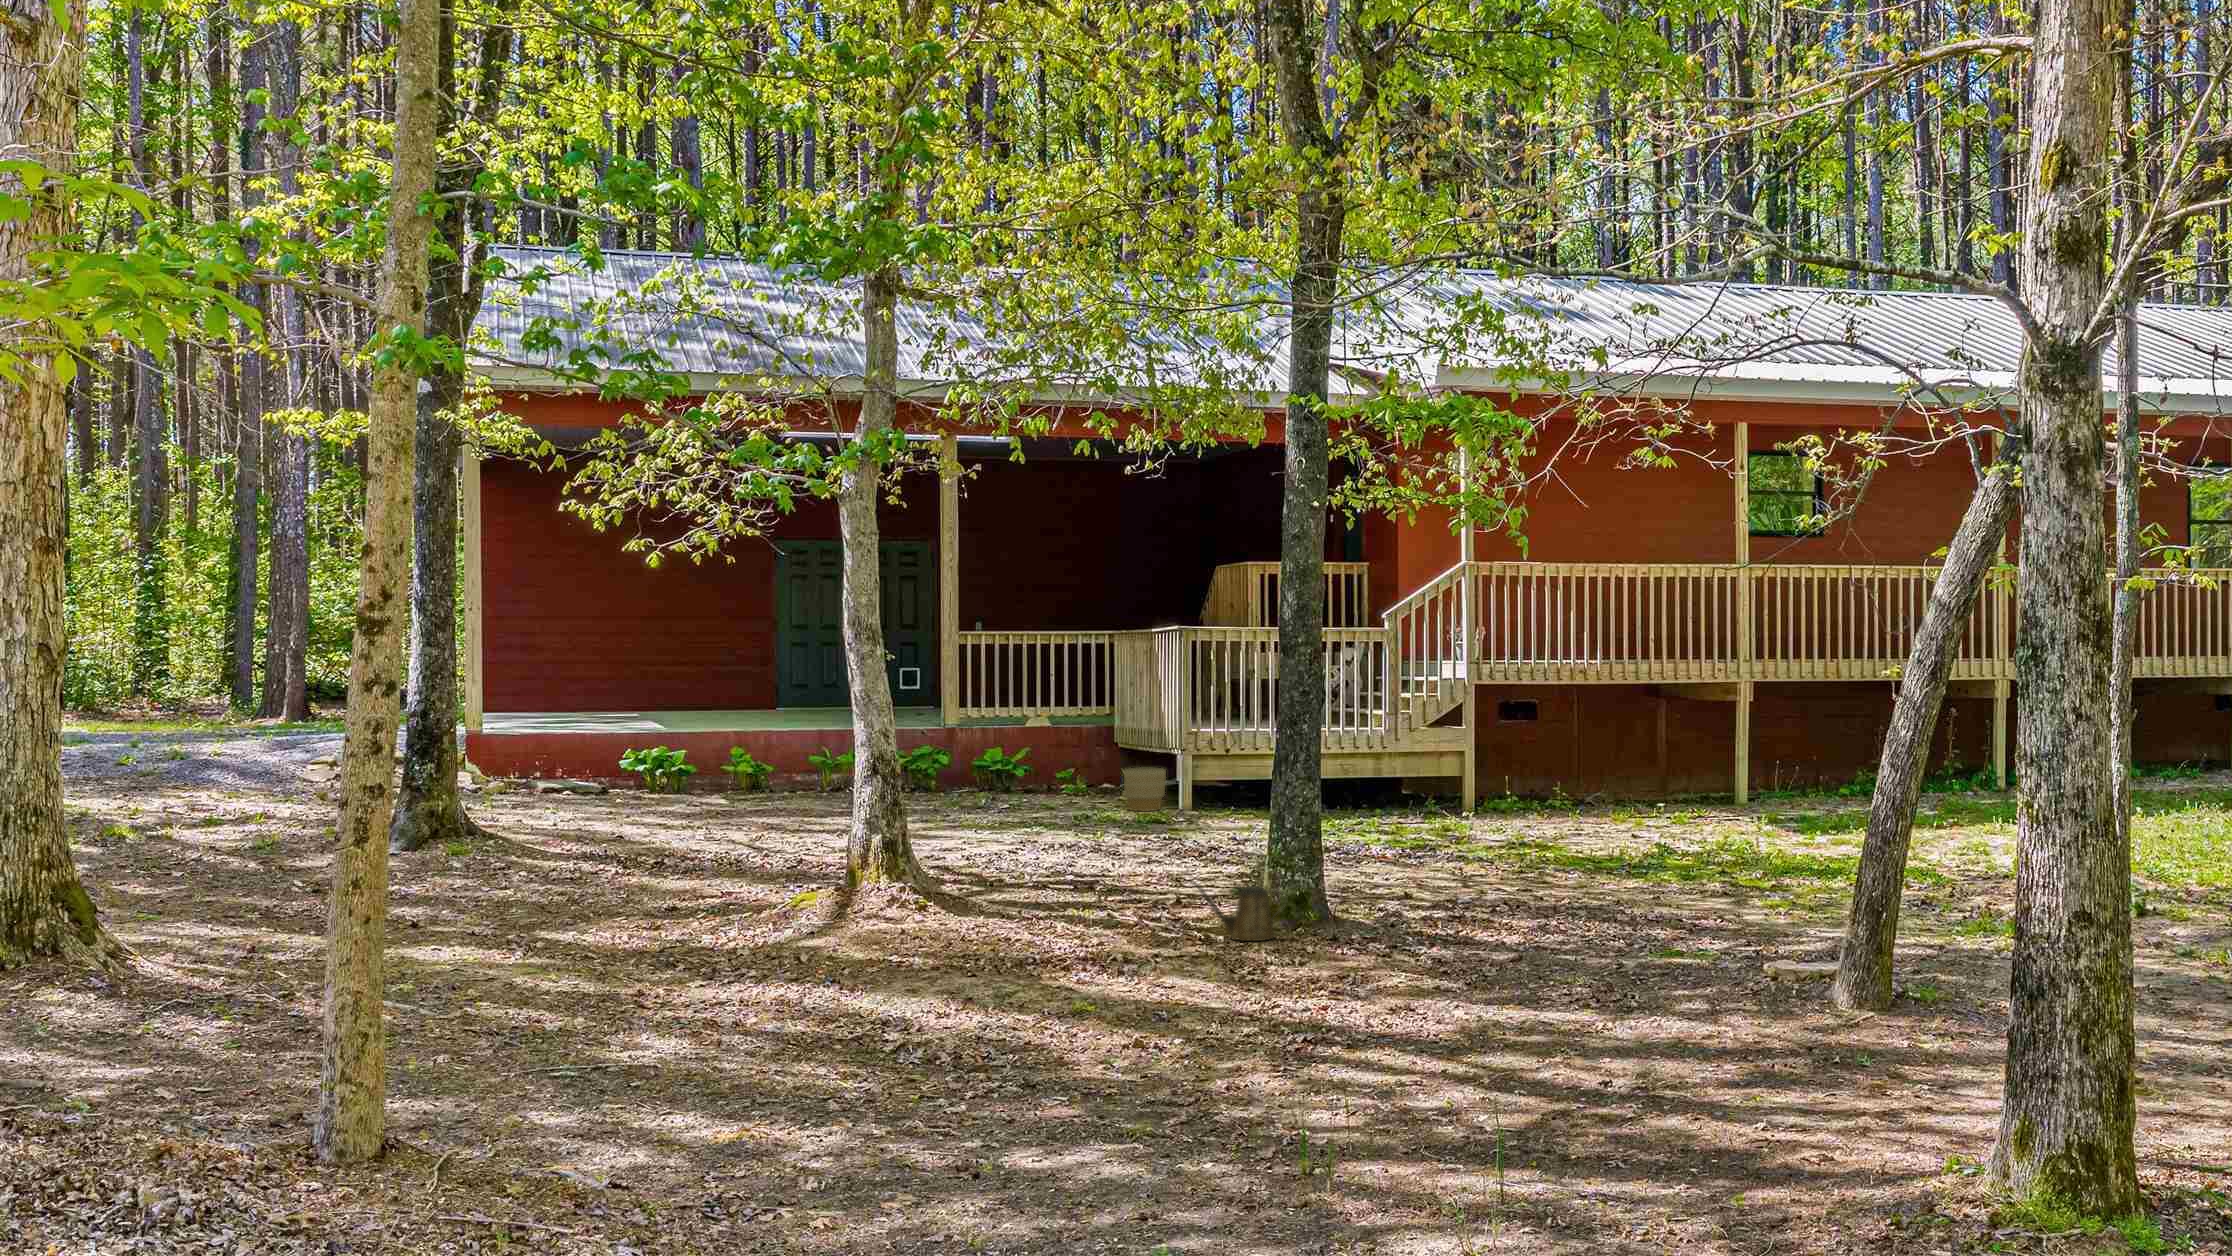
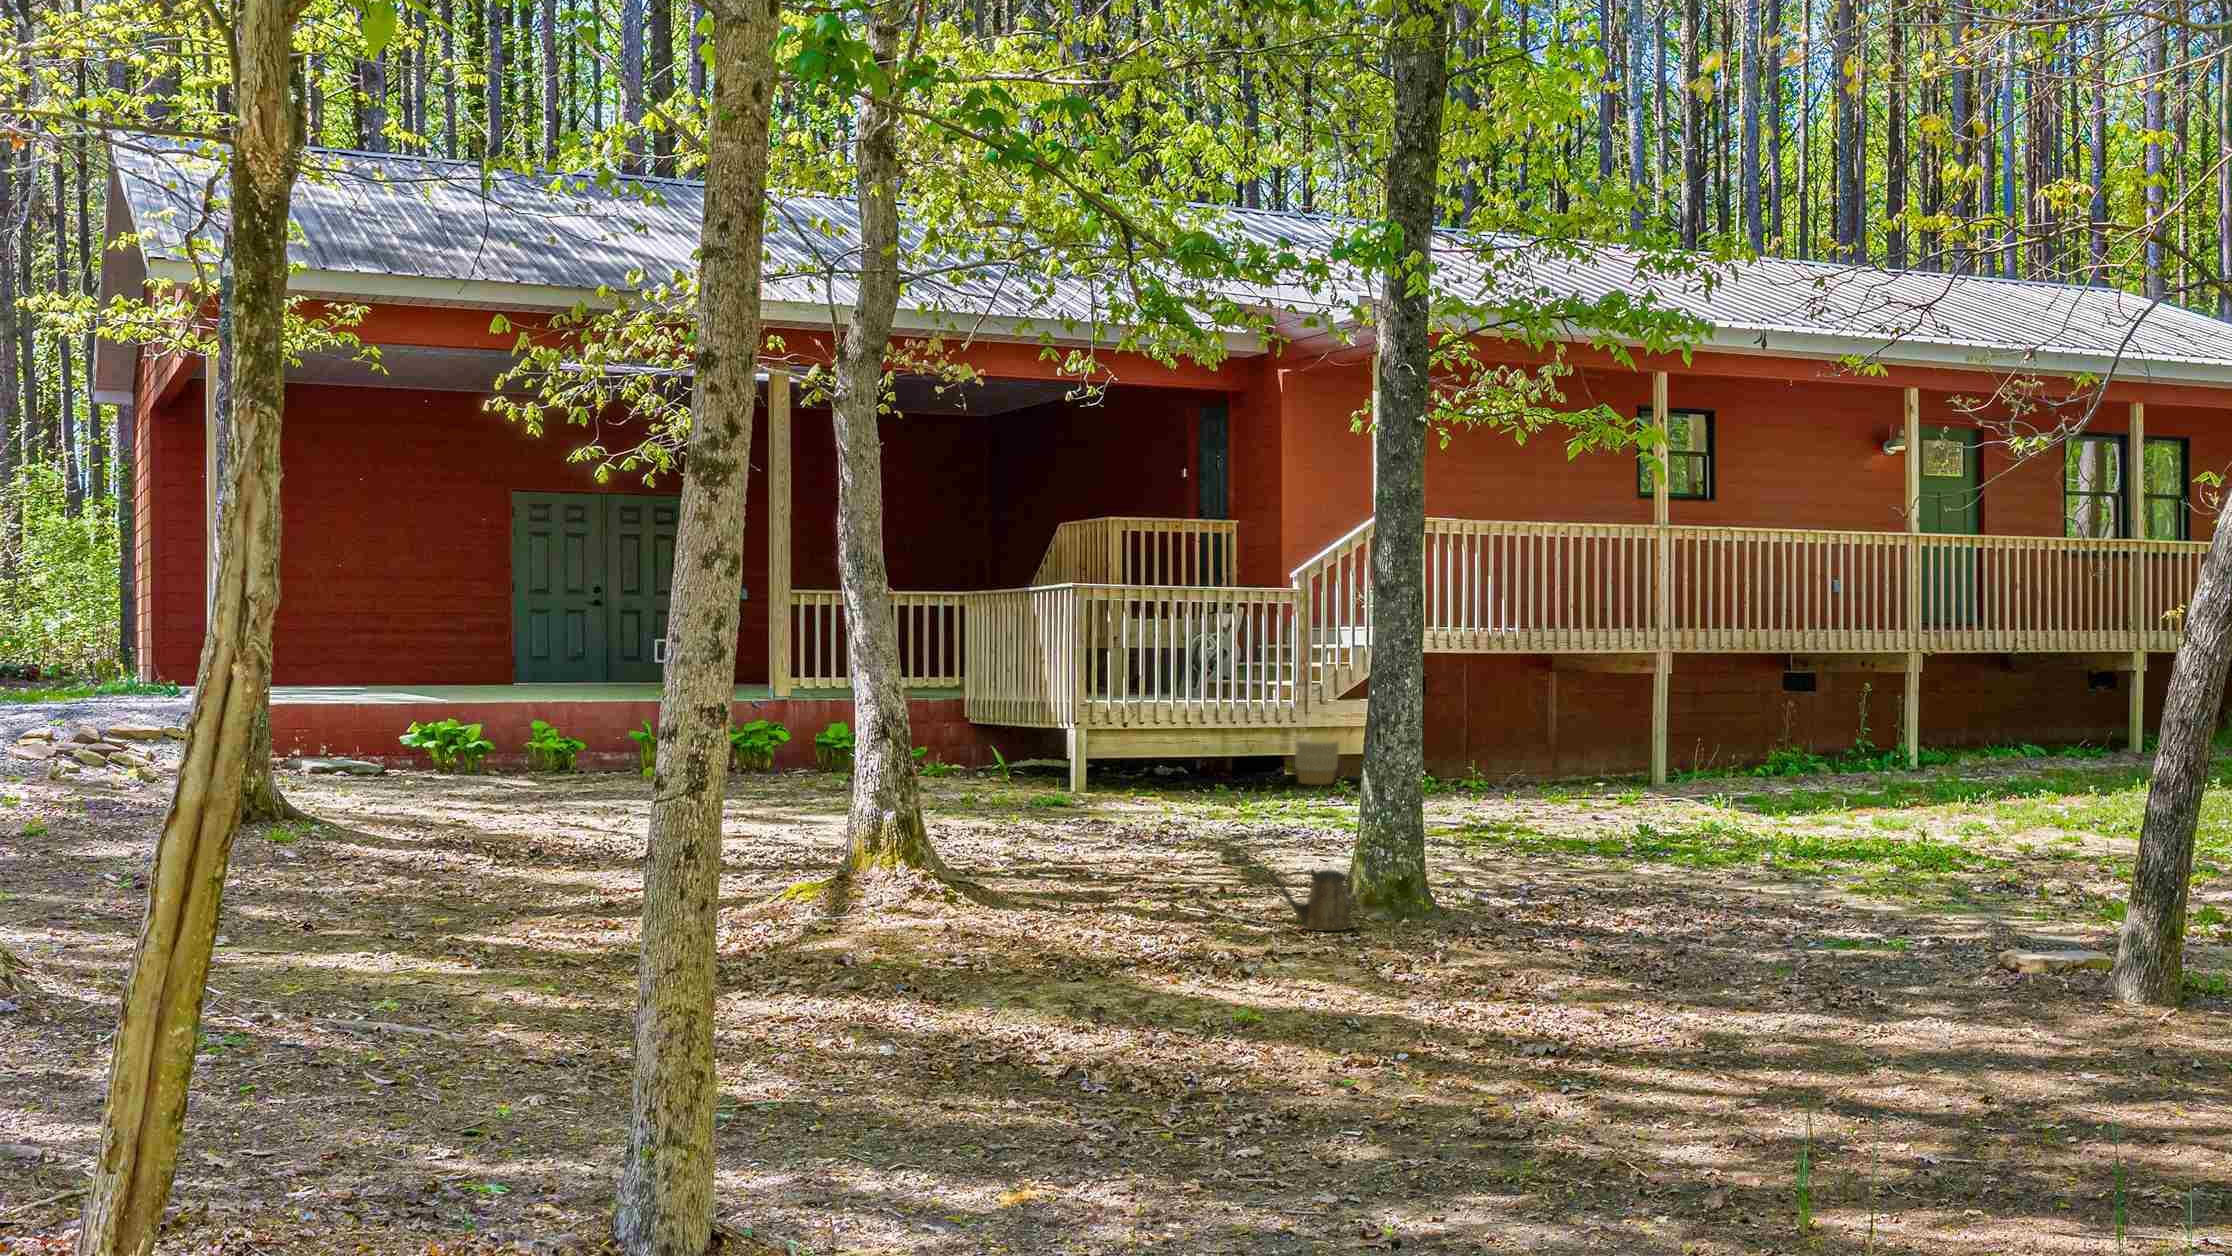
planter: present [1124,768,1166,812] -> present [1295,742,1339,785]

